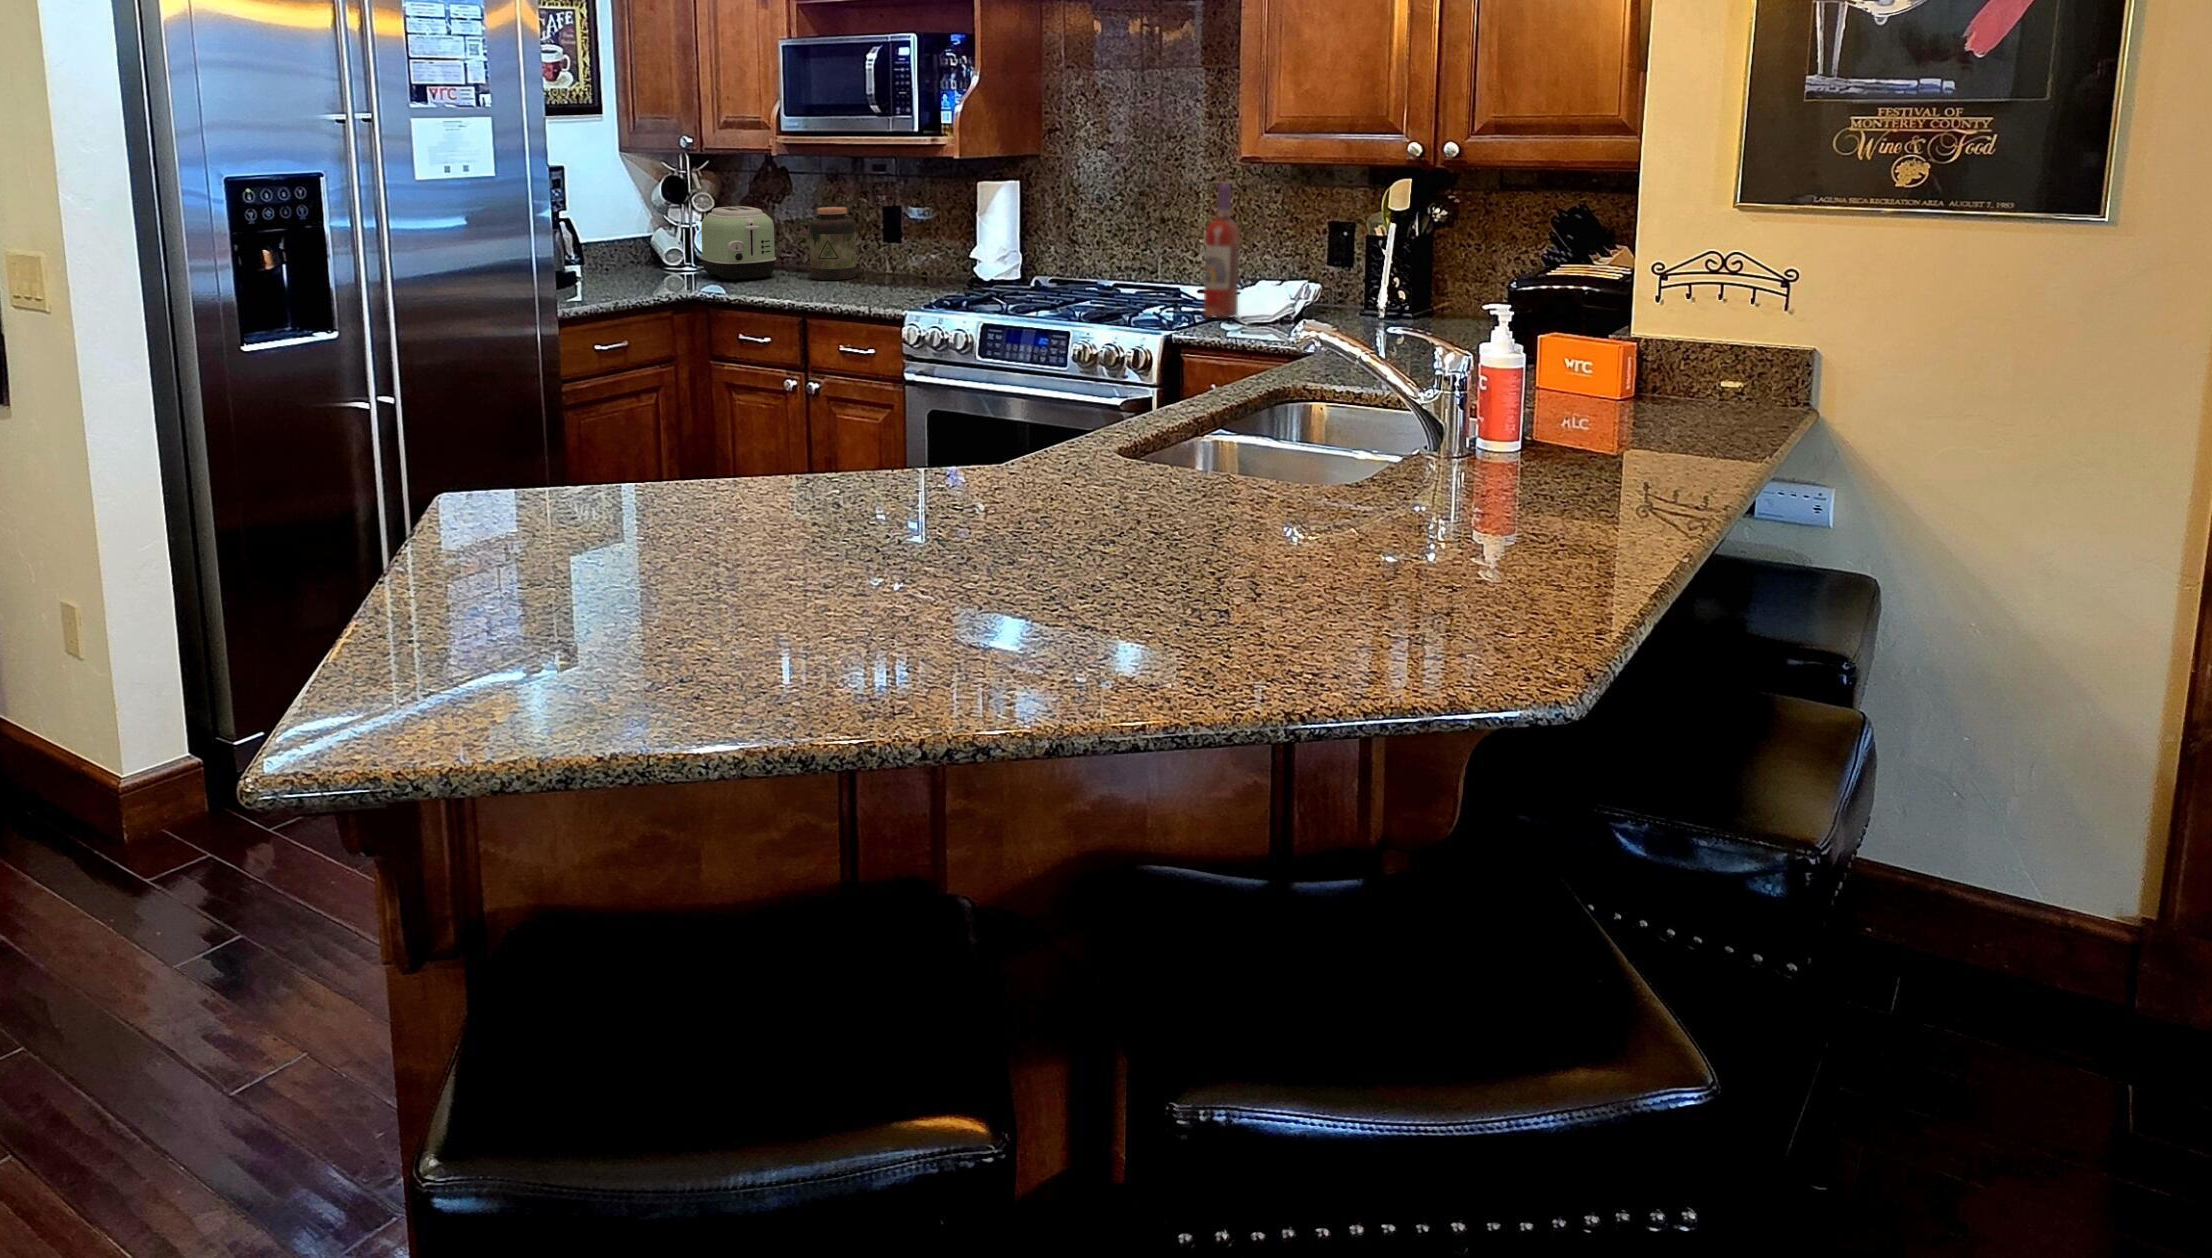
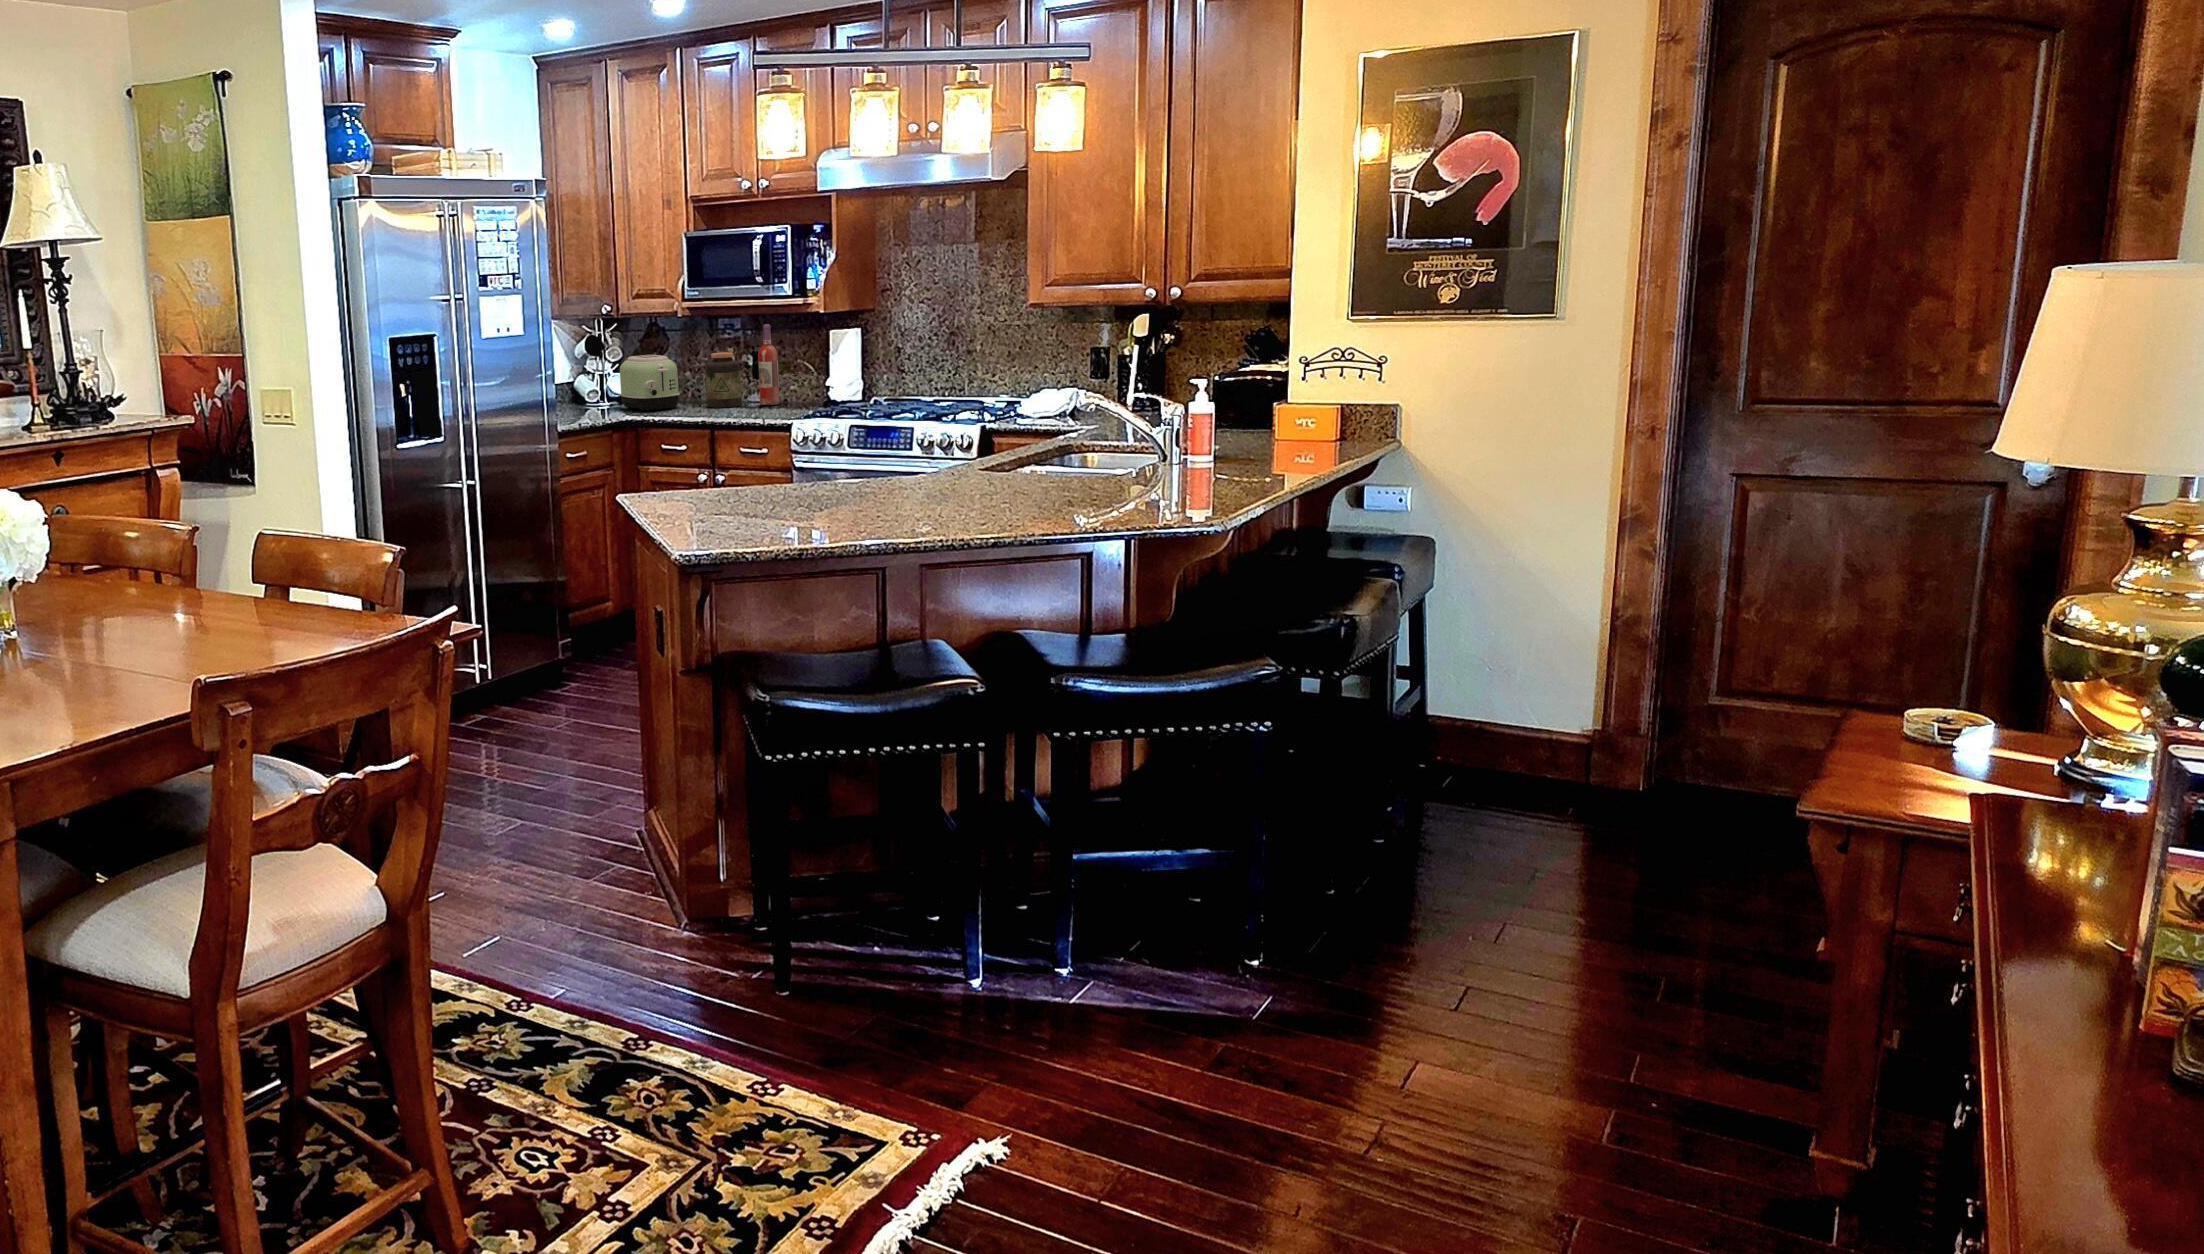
wine bottle: present [1204,184,1240,319] -> present [758,324,780,405]

